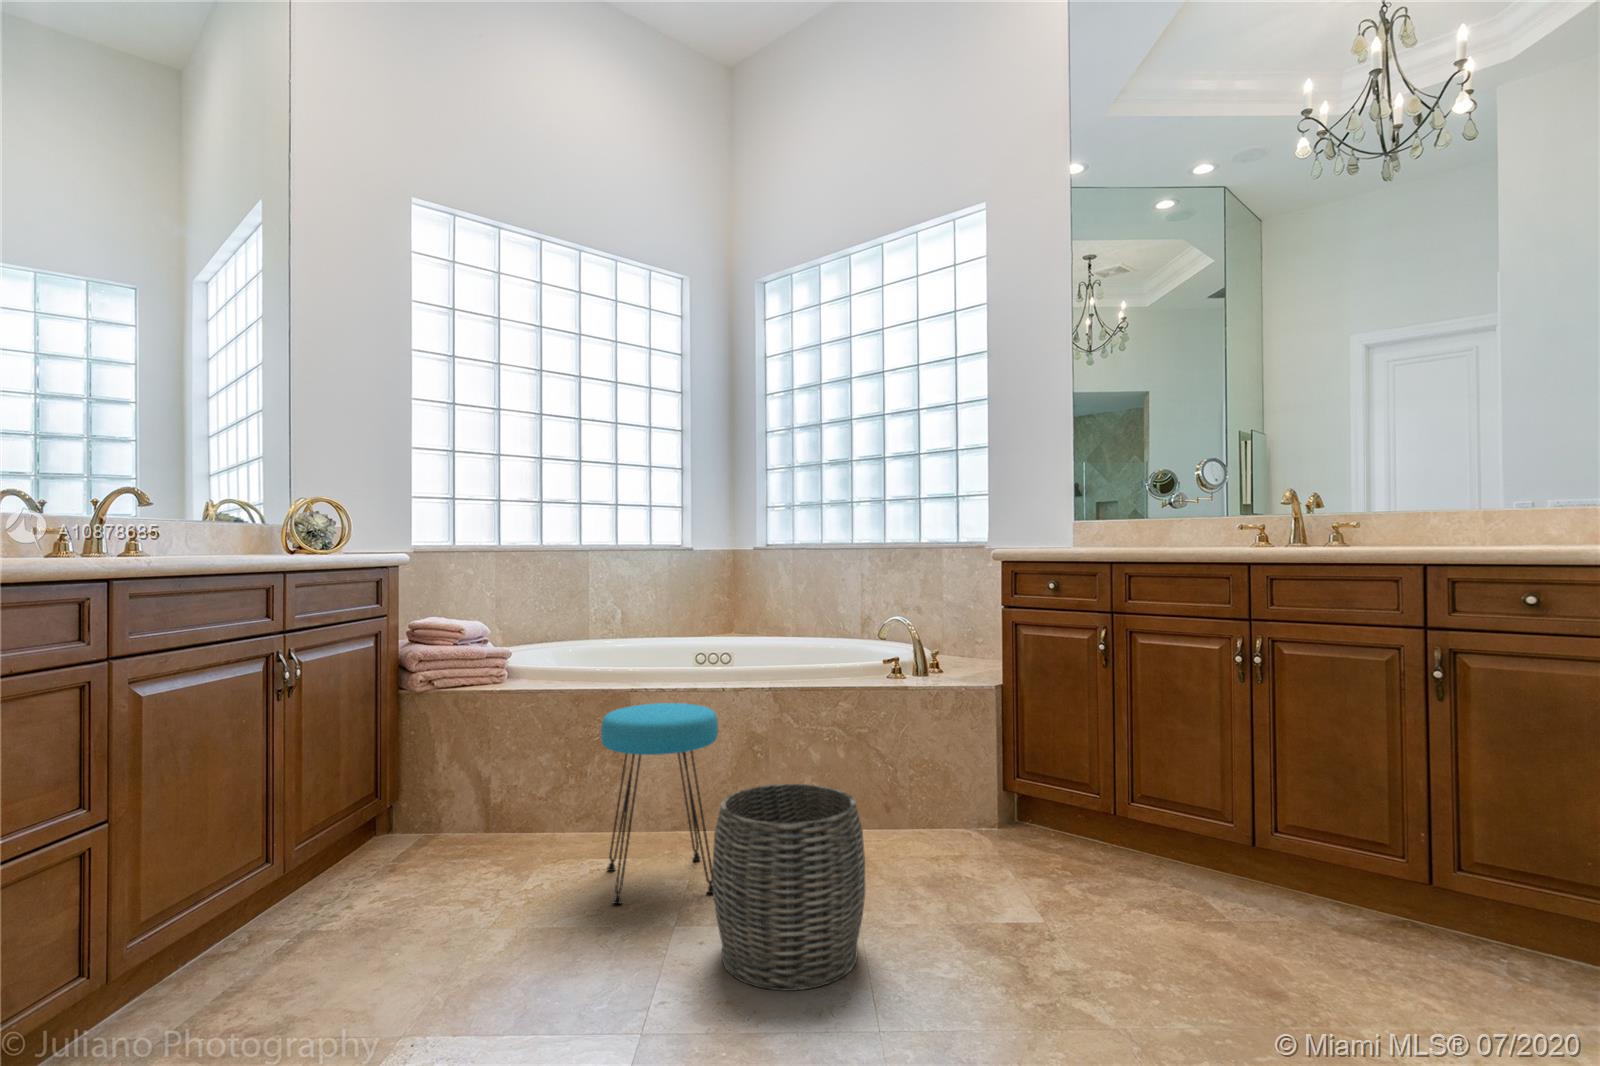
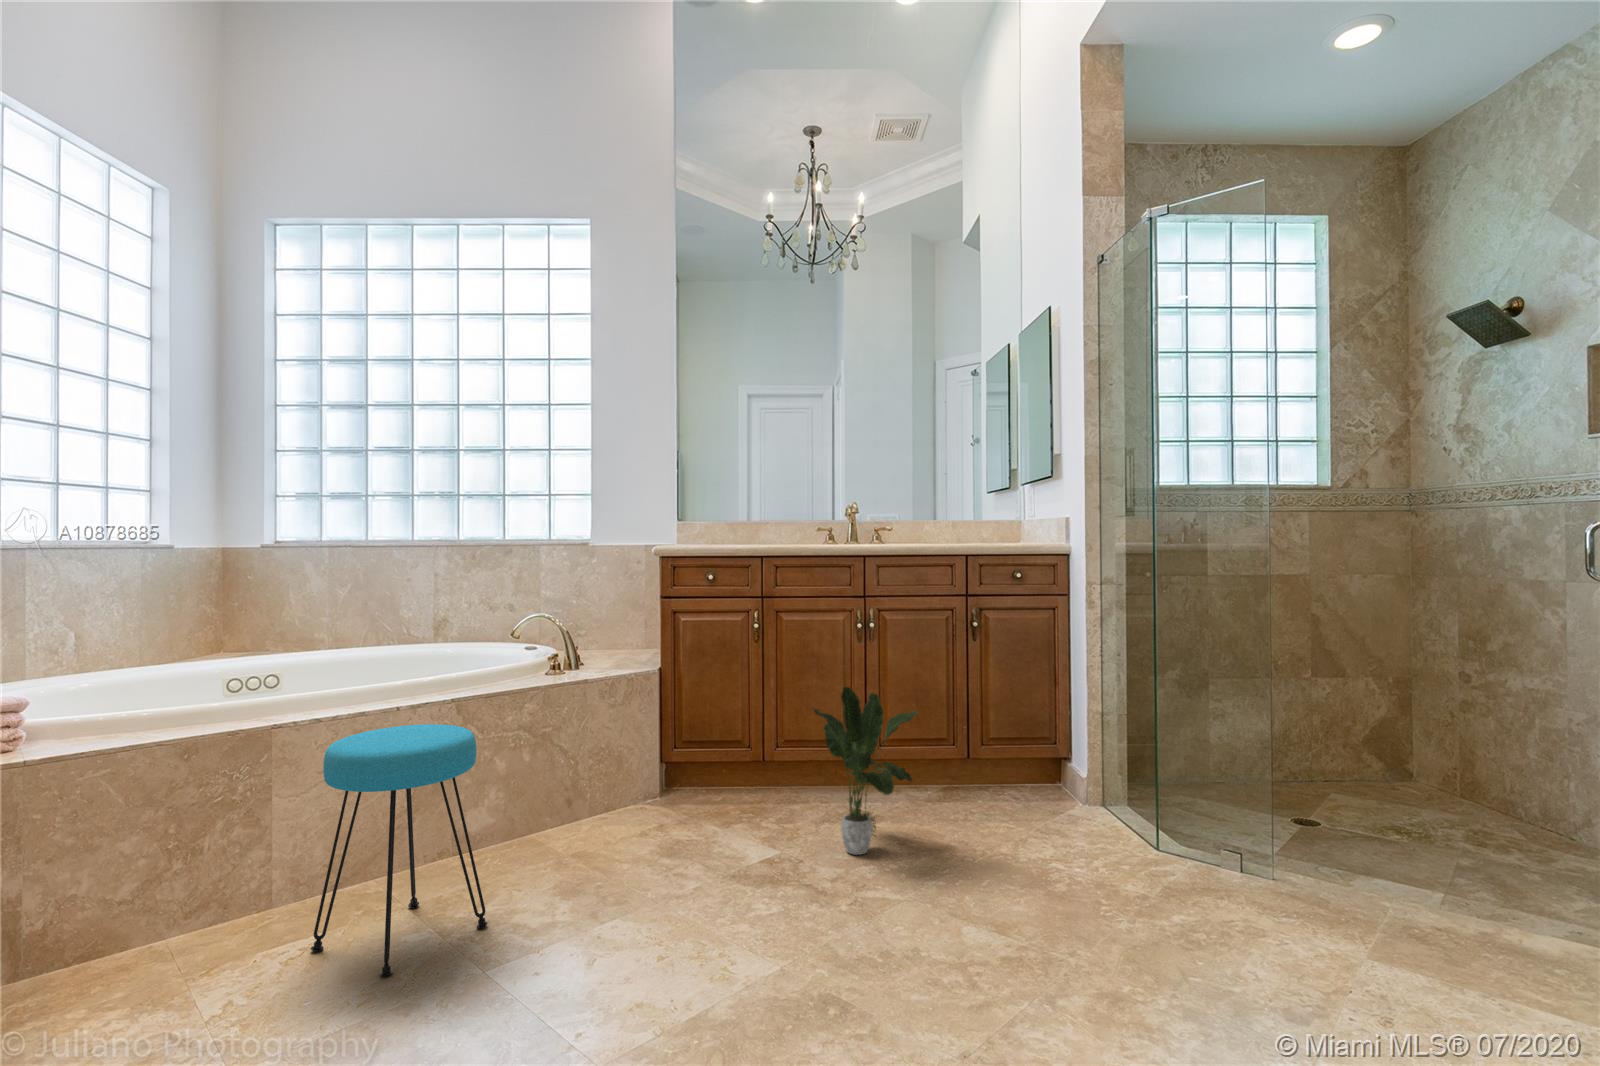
potted plant: none [1068,734,1221,961] -> present [813,687,918,855]
woven basket: present [713,784,865,990] -> none [562,774,715,977]

